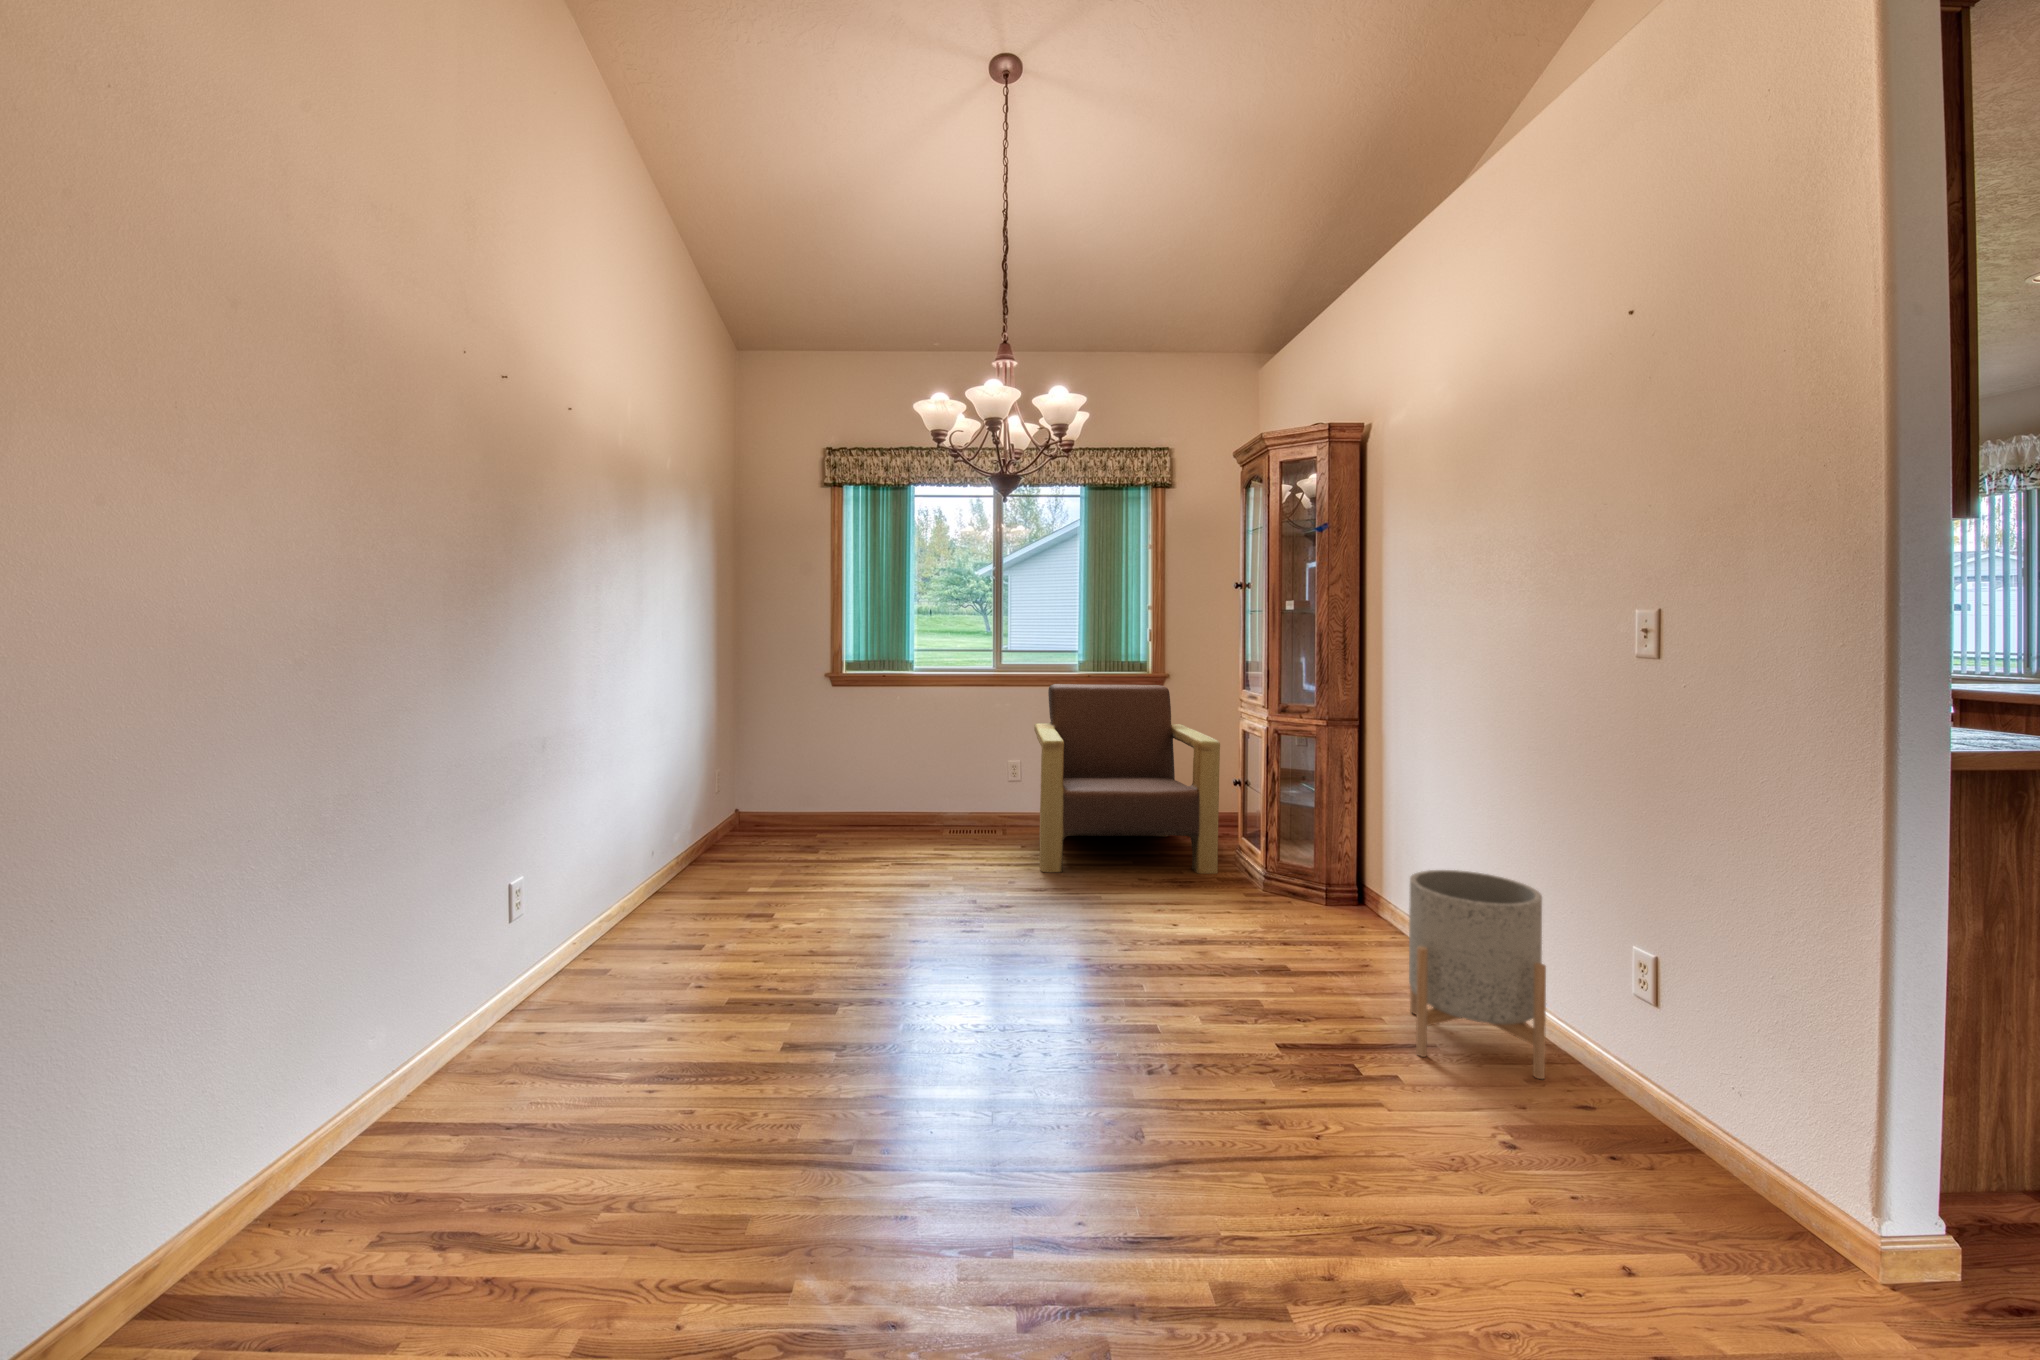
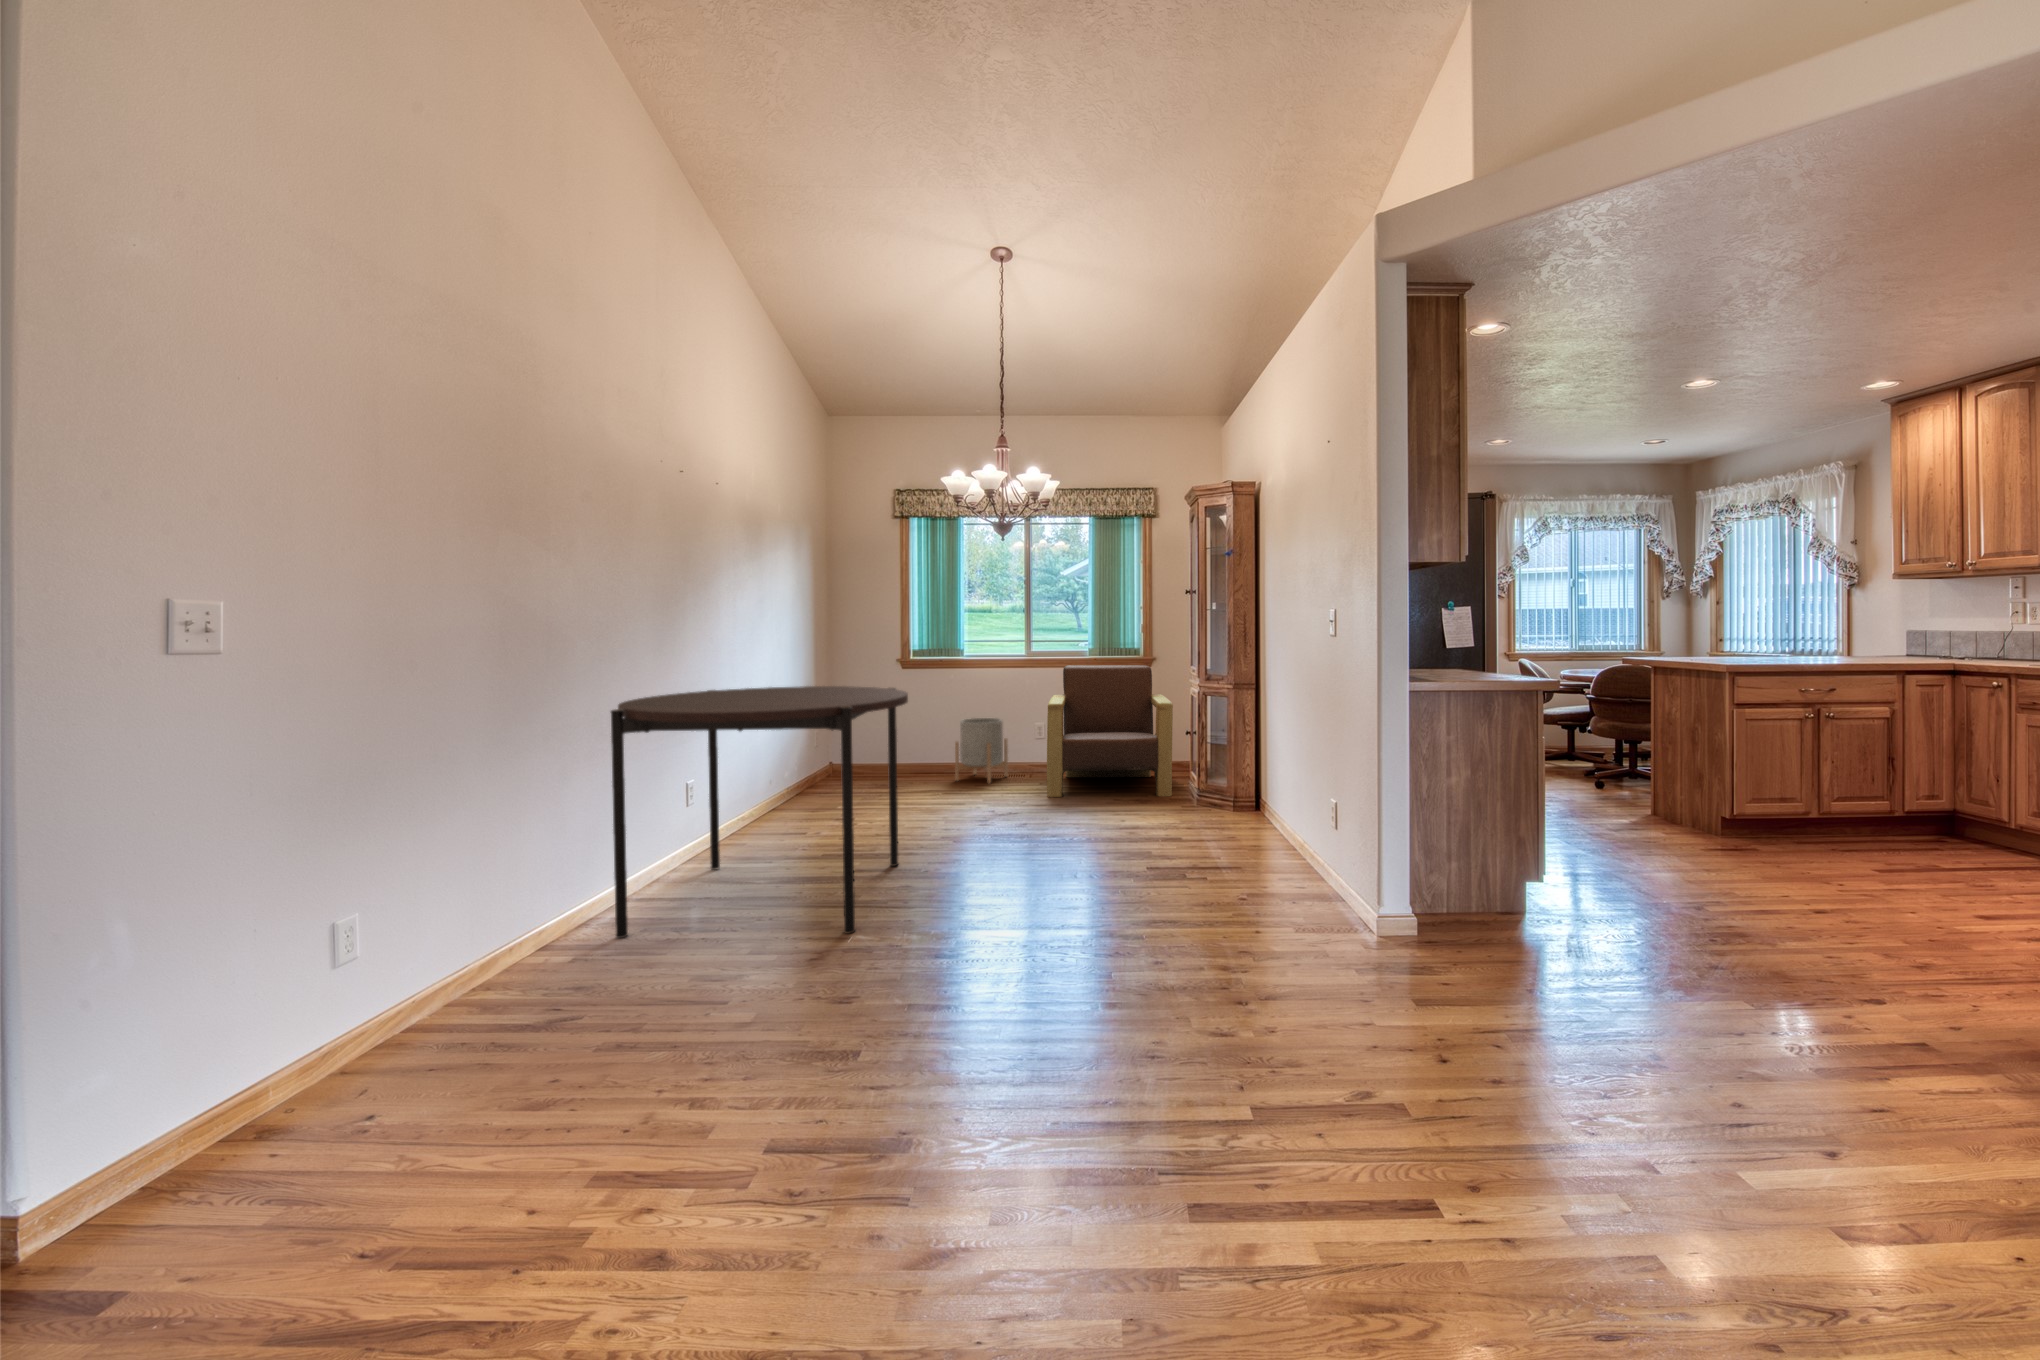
dining table: none [303,726,882,1259] -> present [611,686,908,938]
planter: present [1409,870,1546,1079] -> present [955,718,1008,783]

